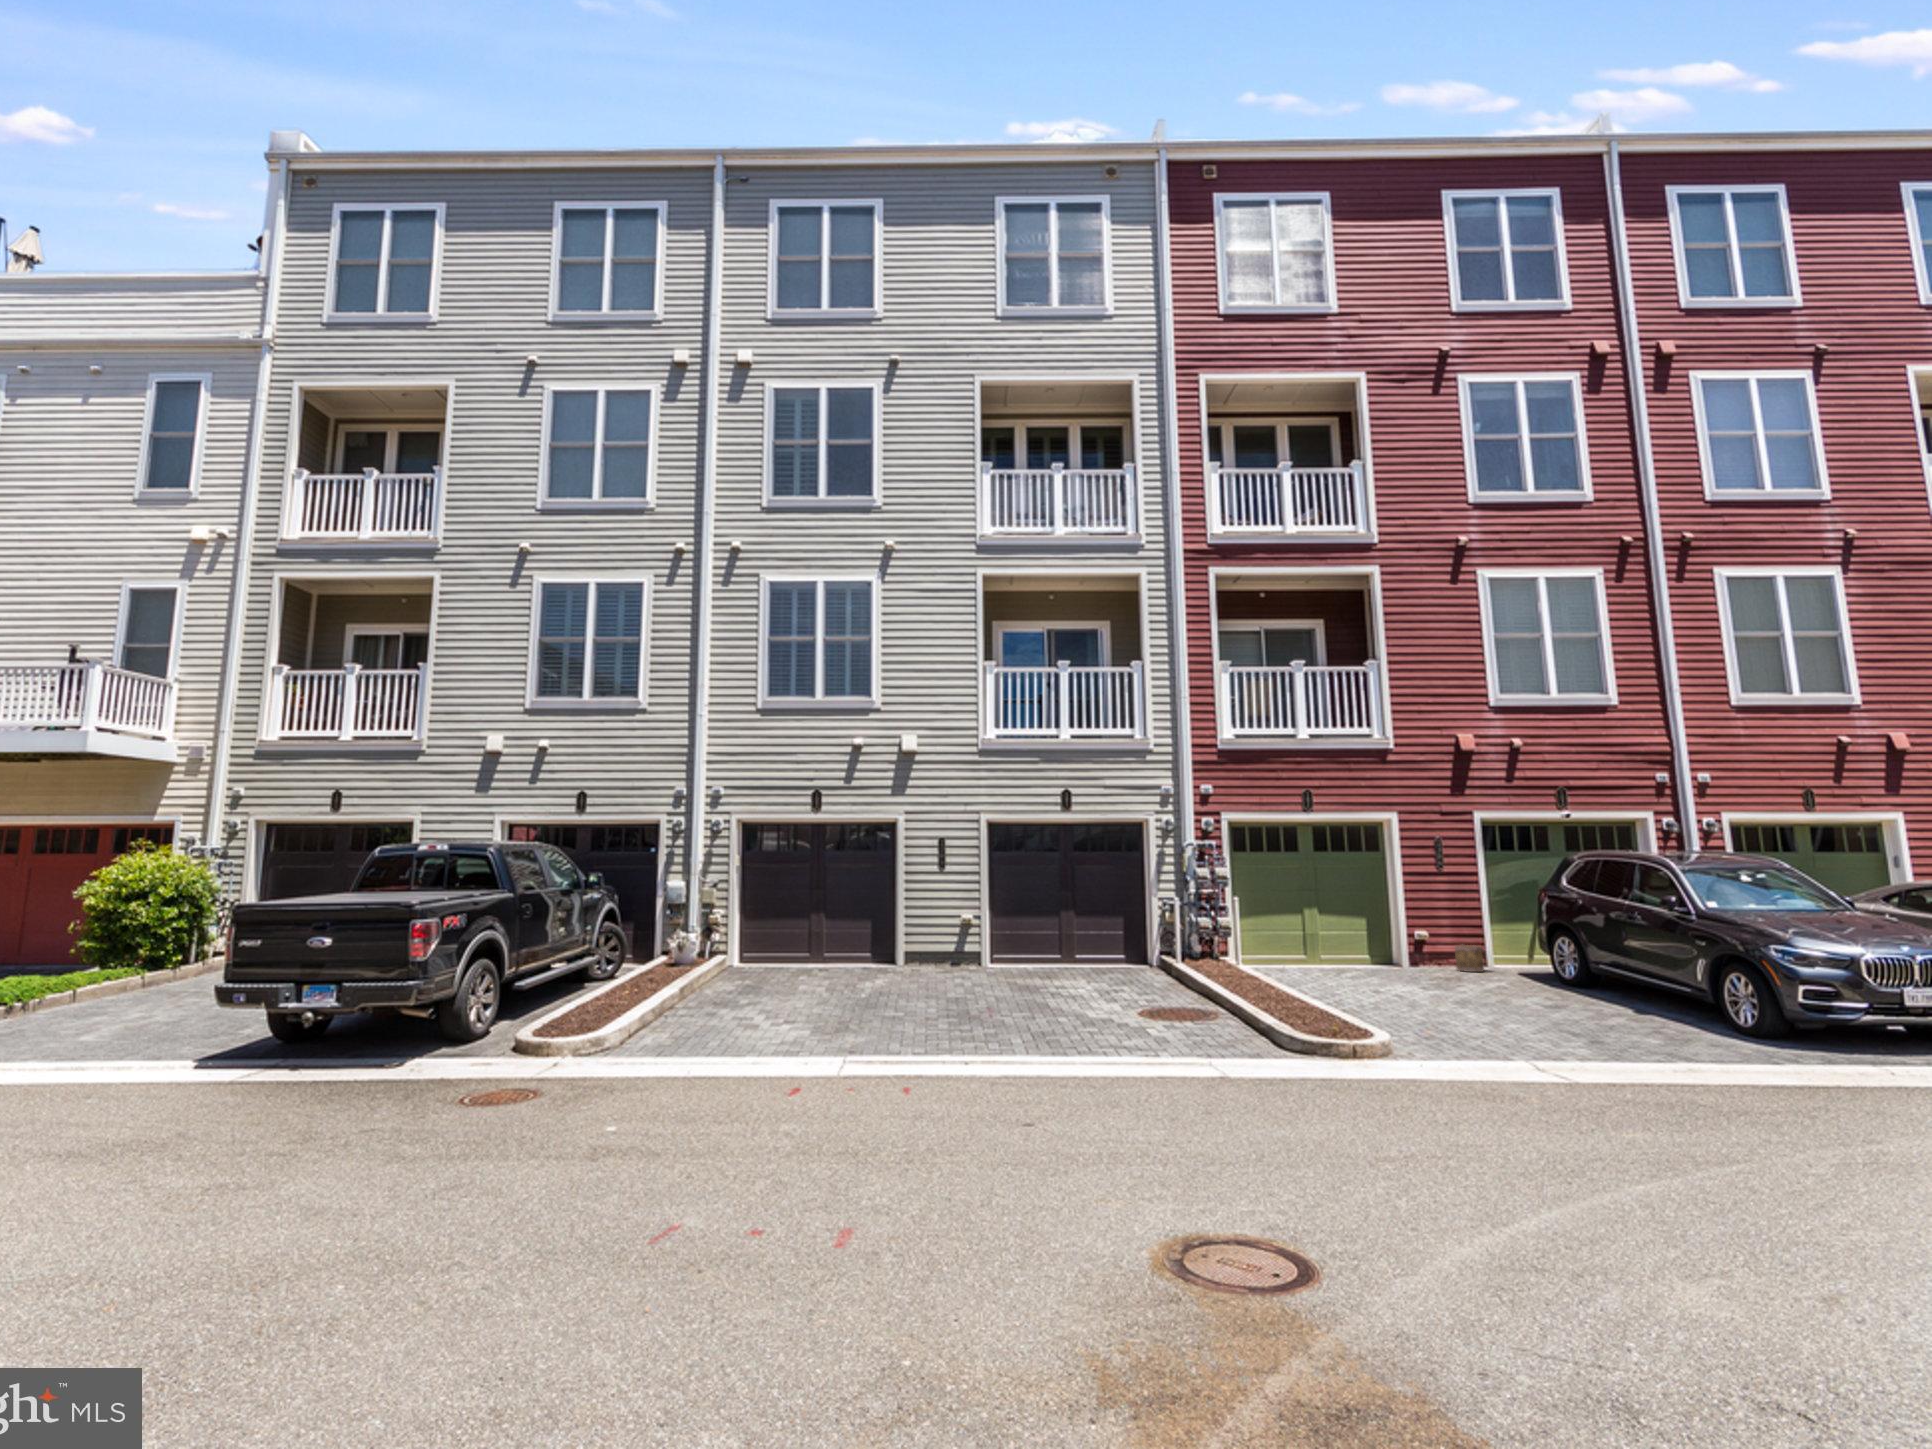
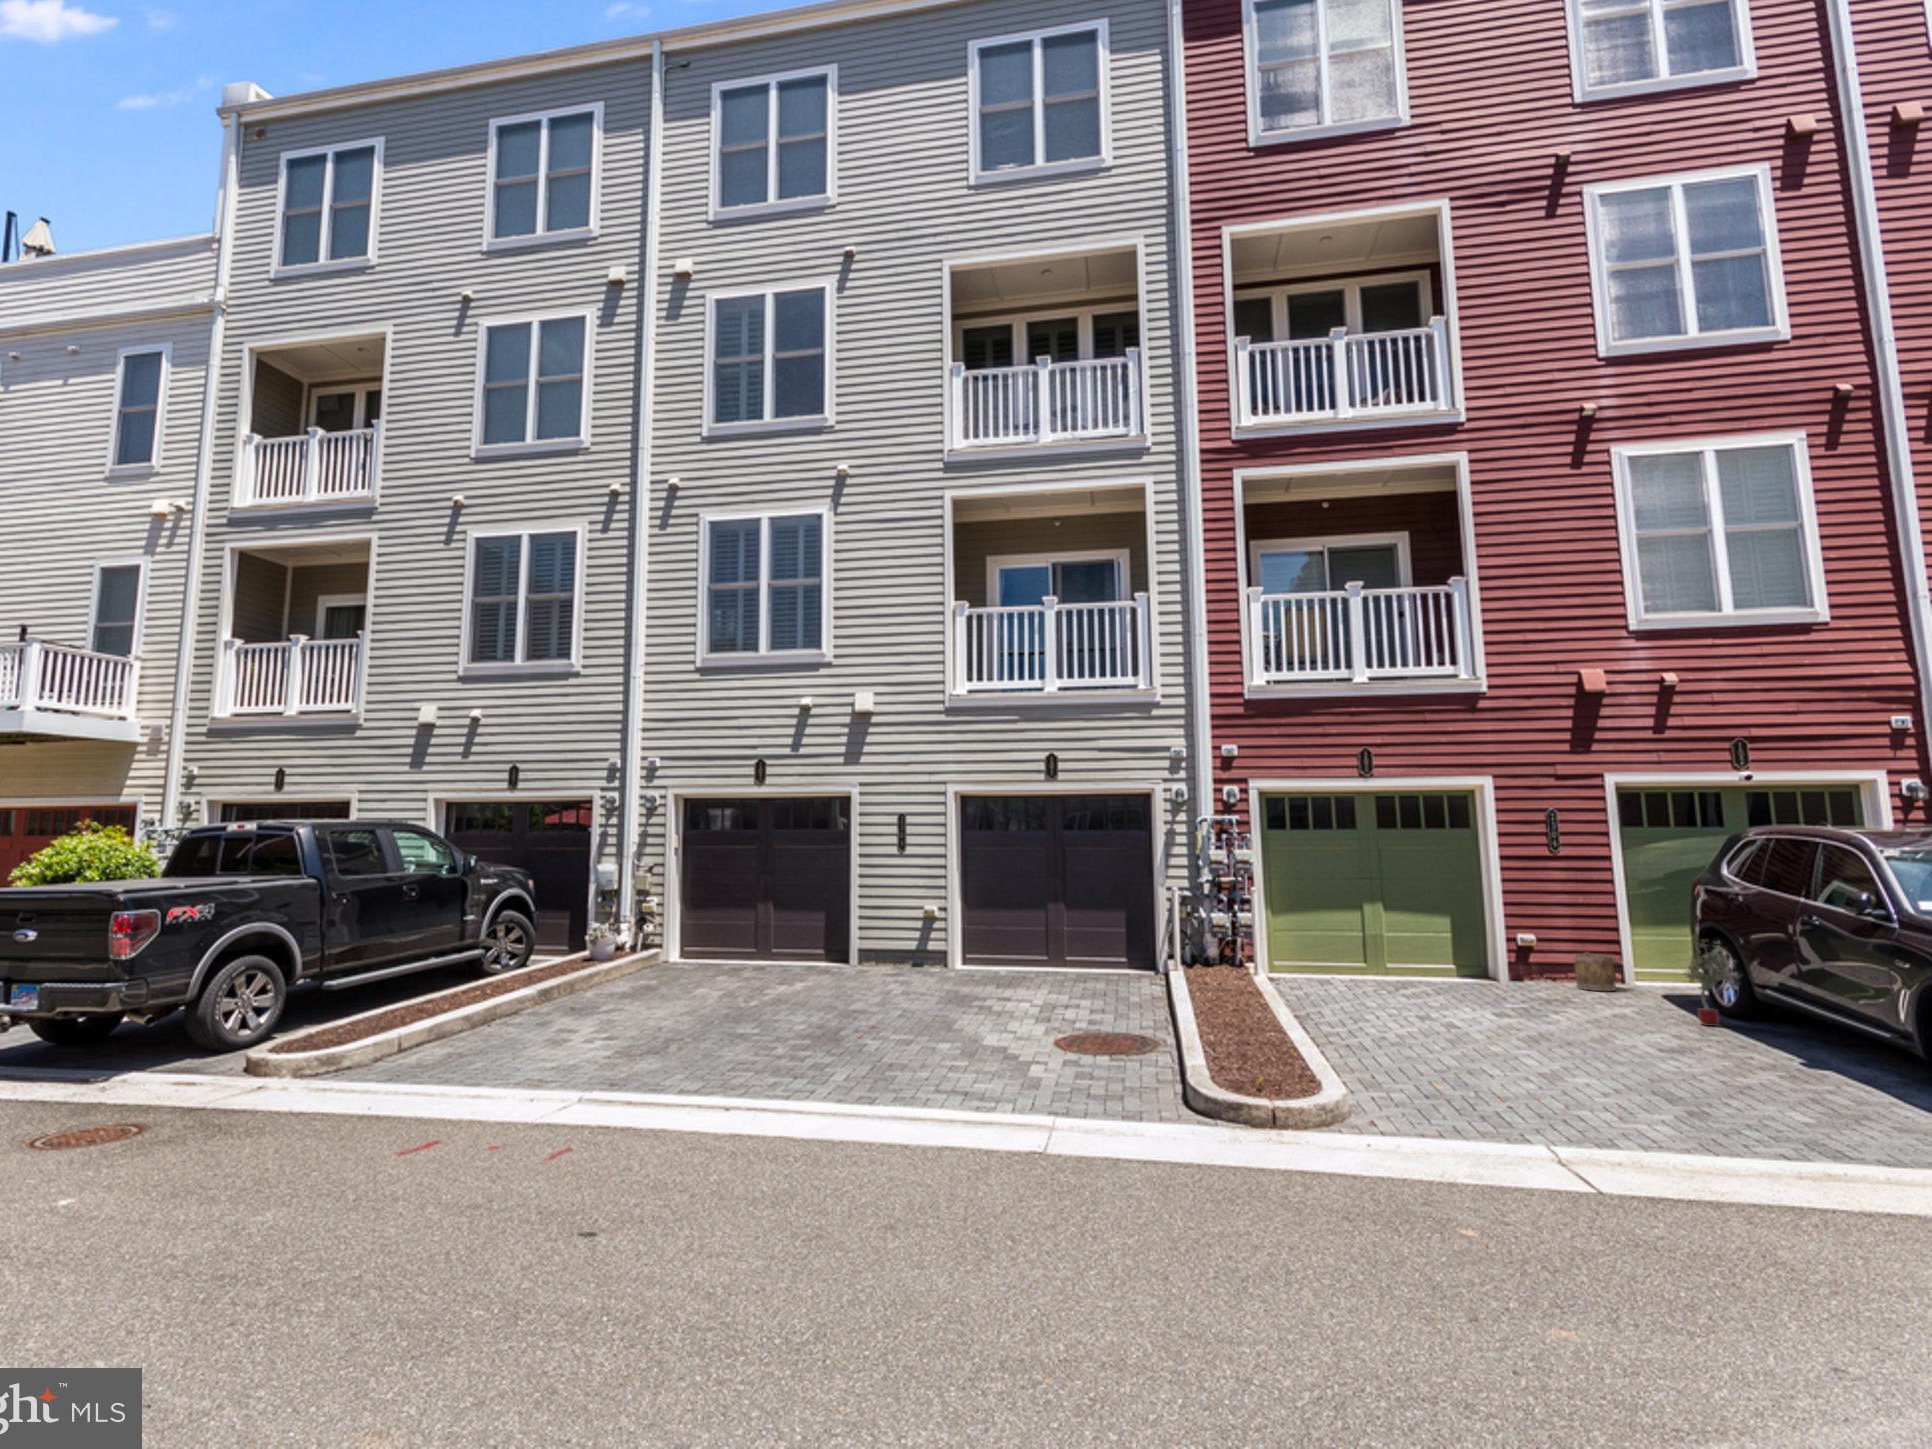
potted tree: none [1543,929,1585,990] -> present [1684,940,1741,1026]

